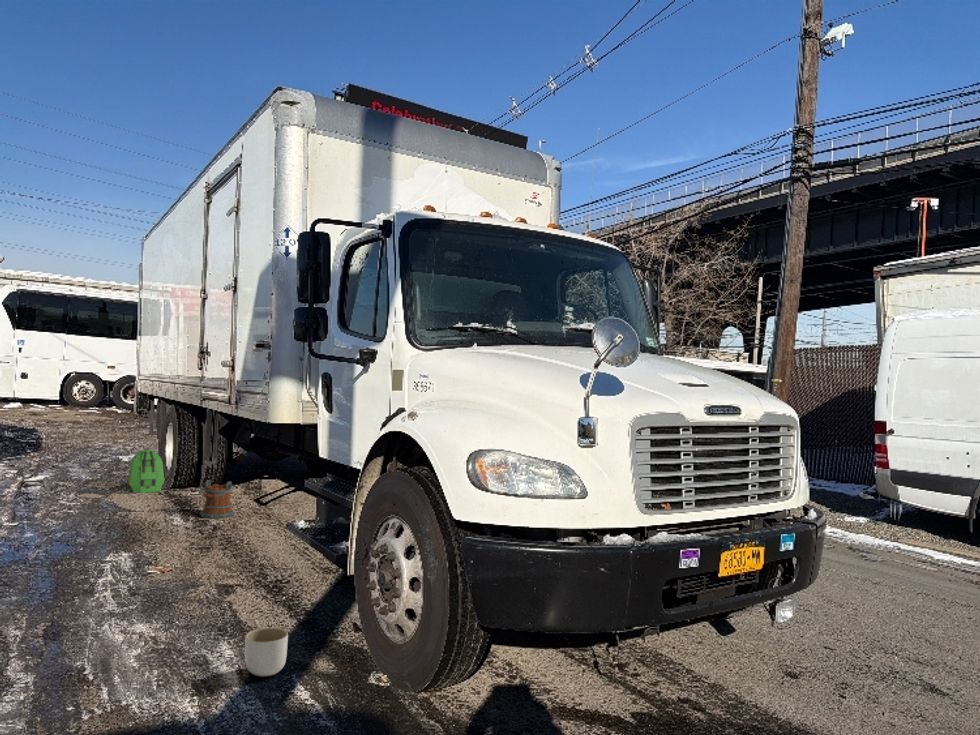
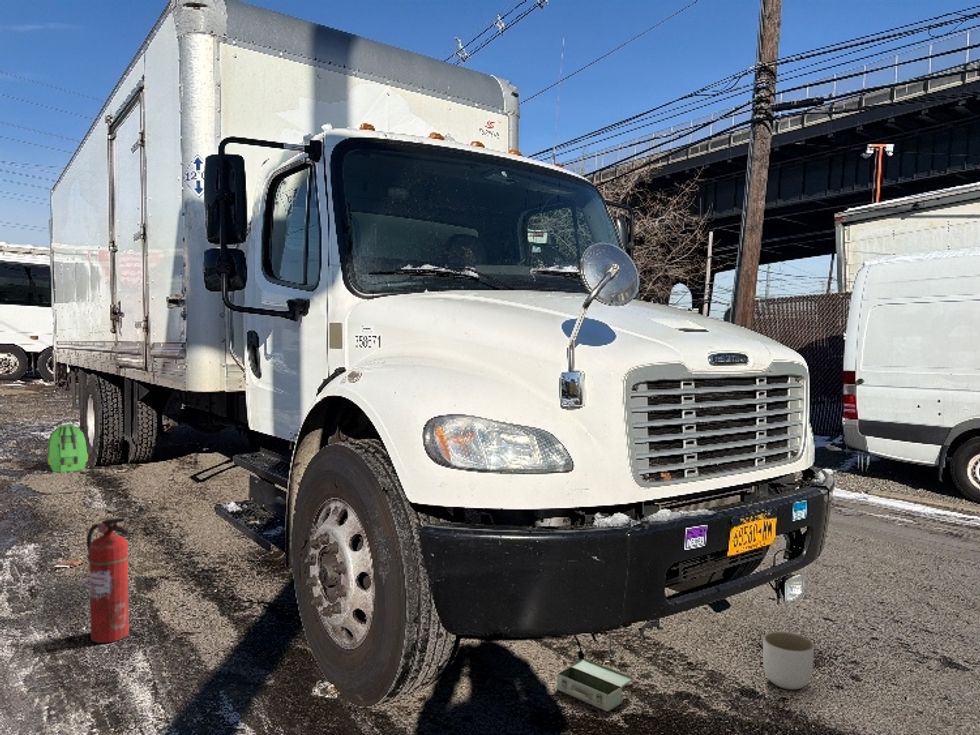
bucket: present [200,480,235,519] -> none [125,456,166,498]
fire extinguisher: none [185,528,220,634] -> present [87,517,129,643]
planter: present [245,628,288,677] -> present [763,632,814,689]
toolbox: none [575,665,641,707] -> present [557,659,634,711]

